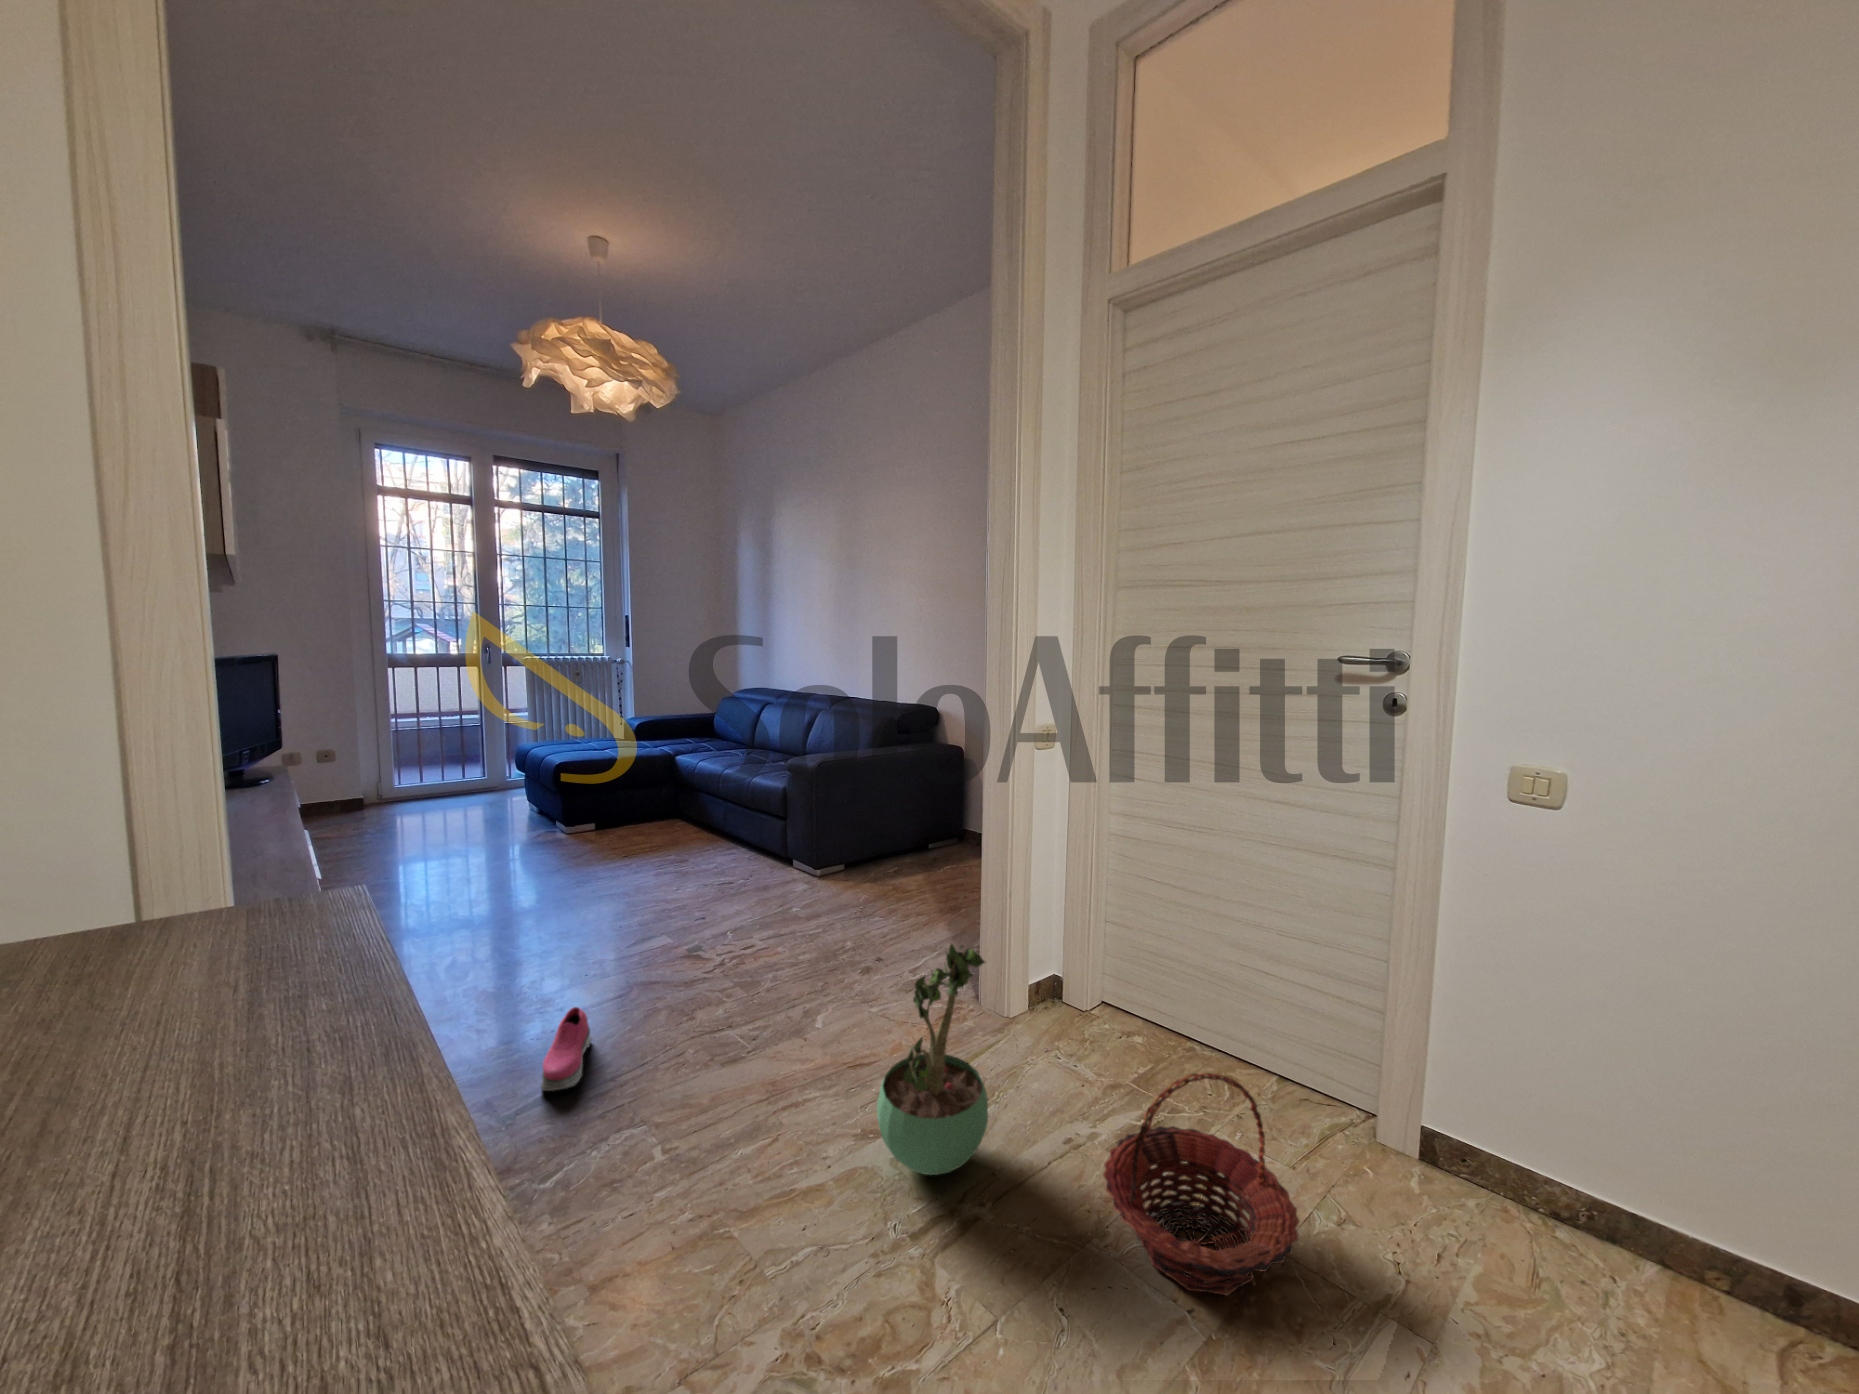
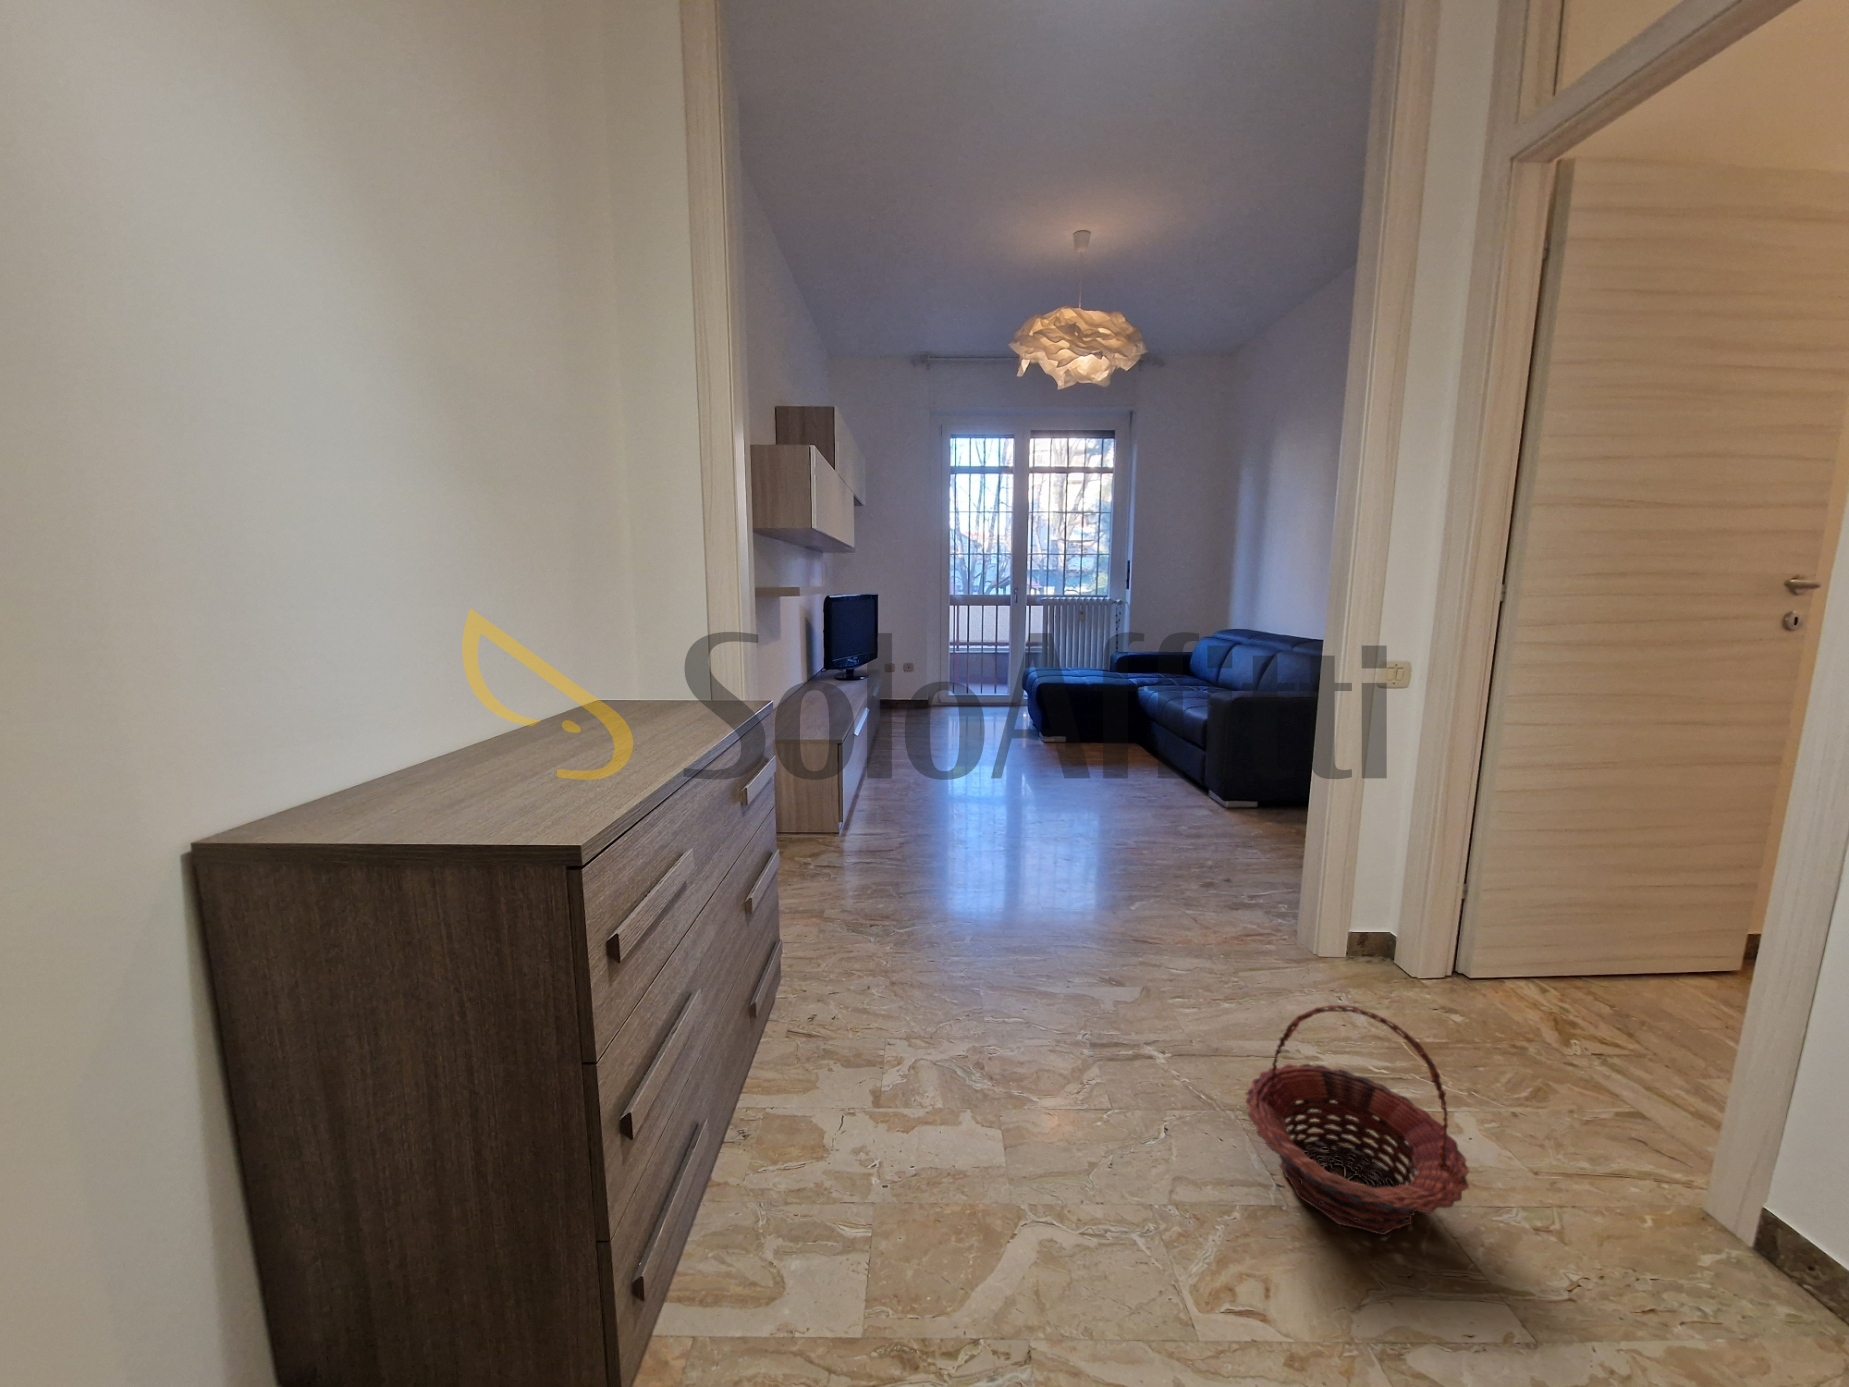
potted plant: present [877,944,988,1175] -> none [1101,832,1227,1024]
shoe: present [541,1007,591,1091] -> none [933,833,975,878]

